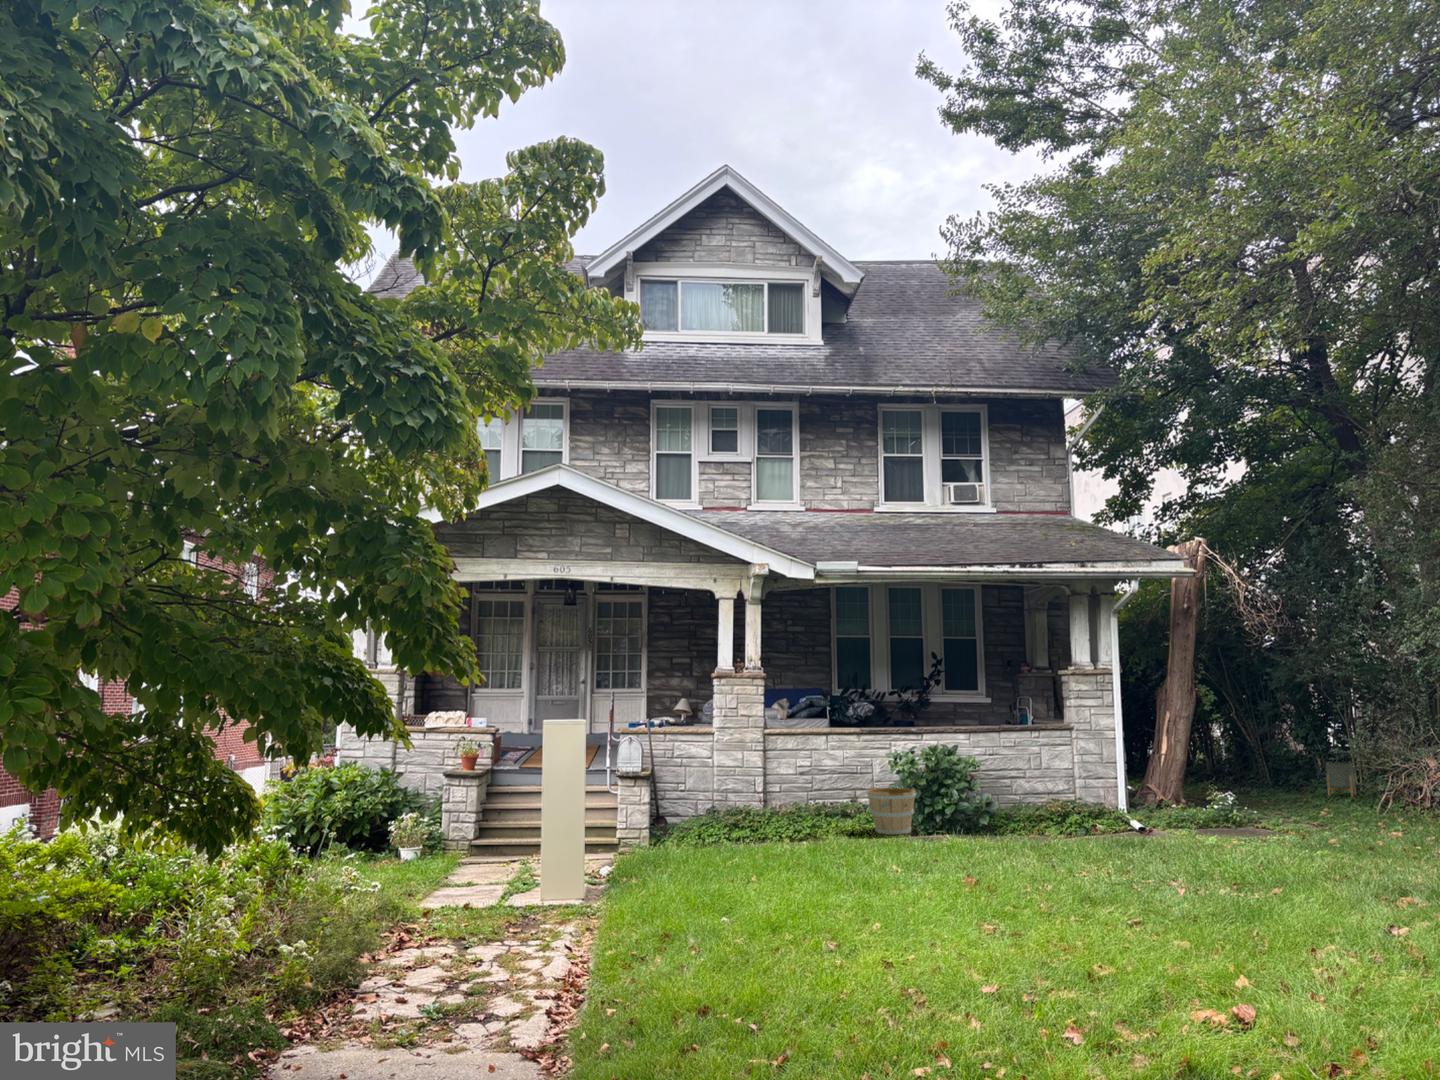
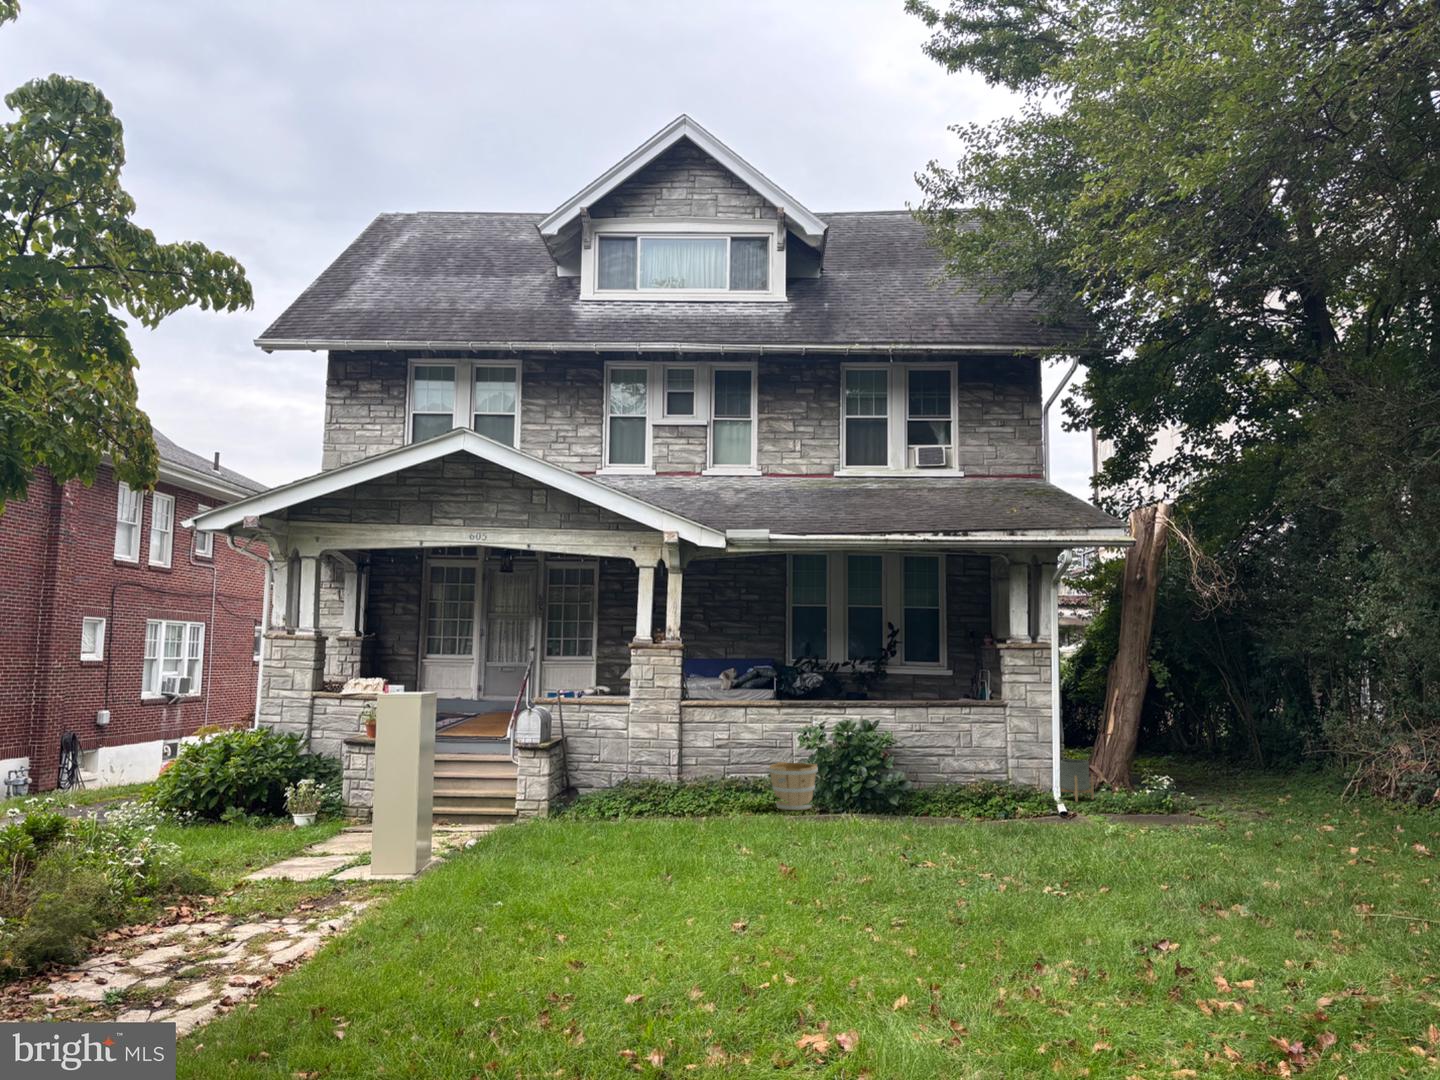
planter: present [1326,762,1356,797] -> present [1060,759,1094,802]

